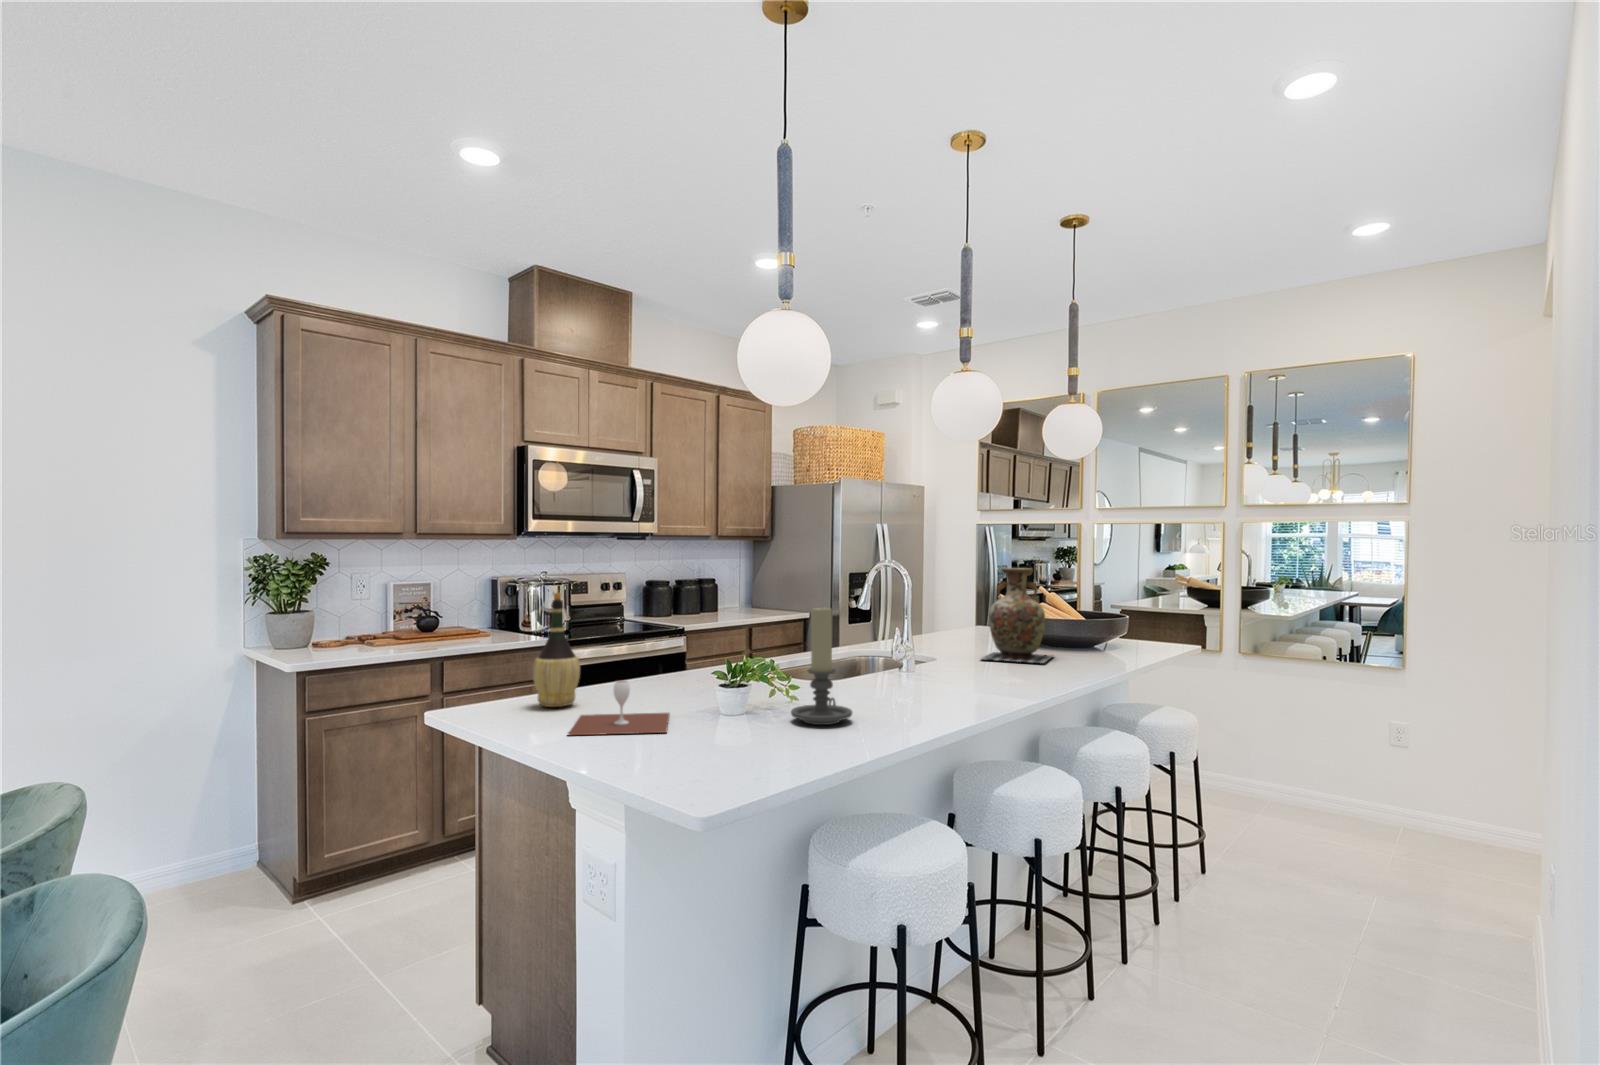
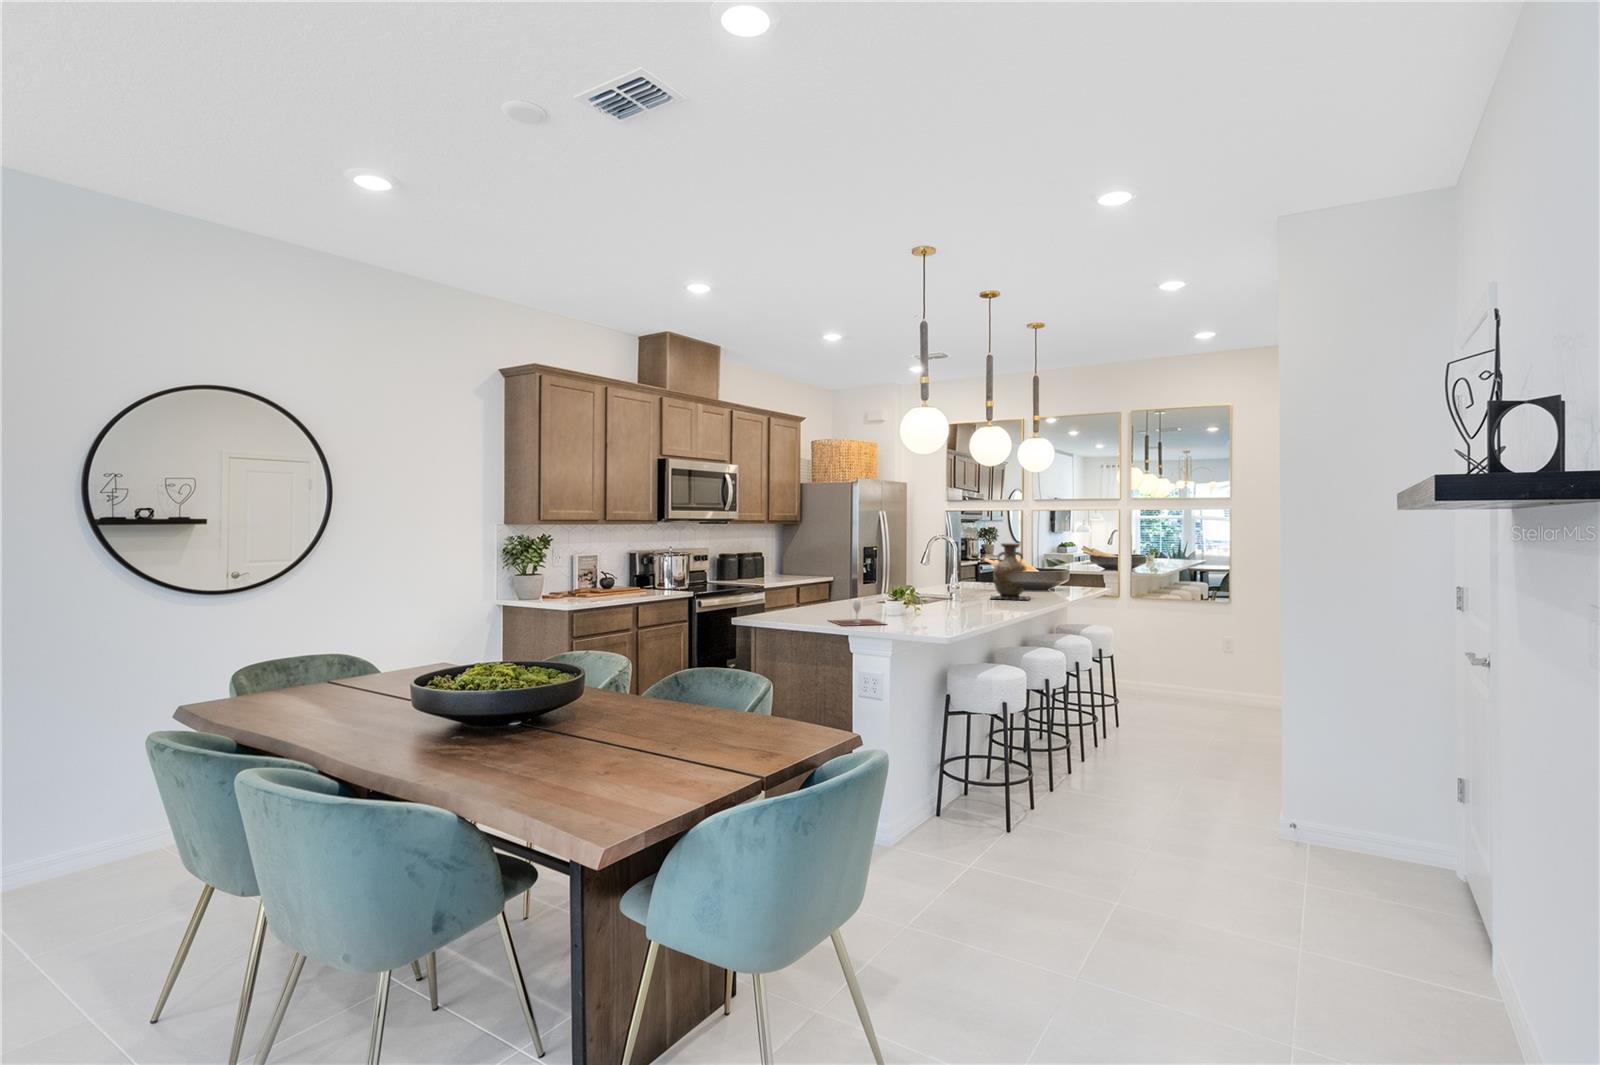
wine bottle: present [533,593,580,707] -> none [791,556,816,618]
candle holder: present [791,608,852,725] -> none [936,562,968,621]

